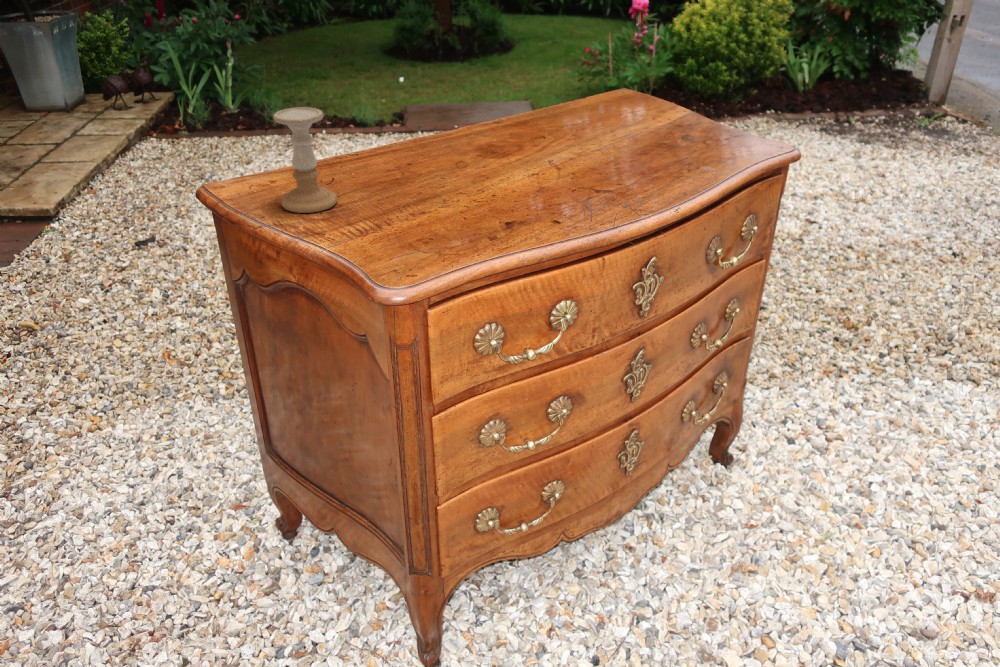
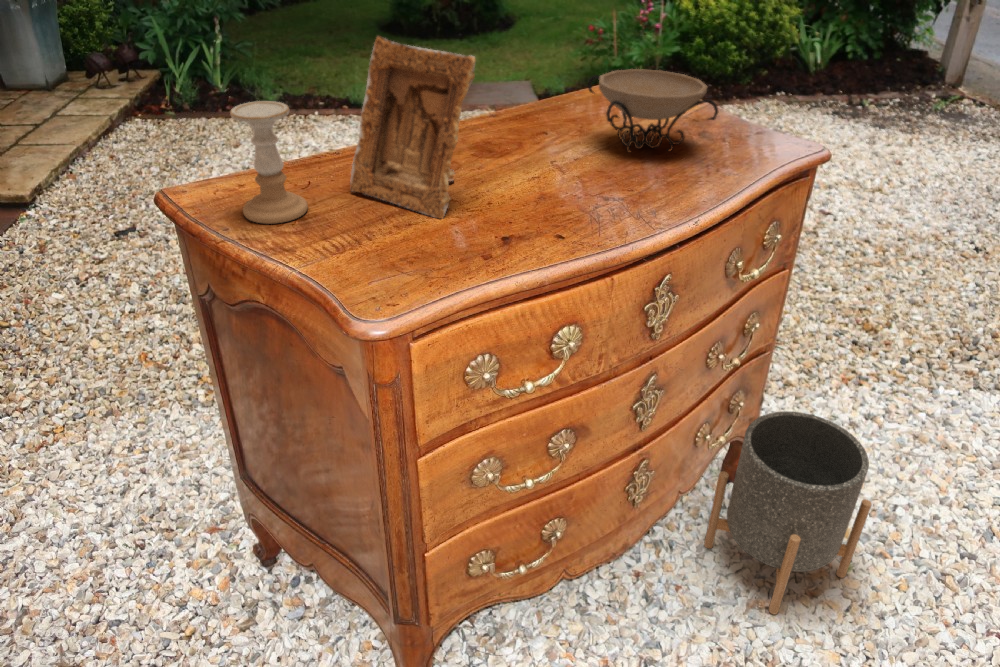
picture frame: none [373,52,484,209] -> present [350,36,475,219]
decorative bowl: none [581,81,696,155] -> present [588,69,718,152]
planter: none [693,391,843,577] -> present [704,411,872,615]

